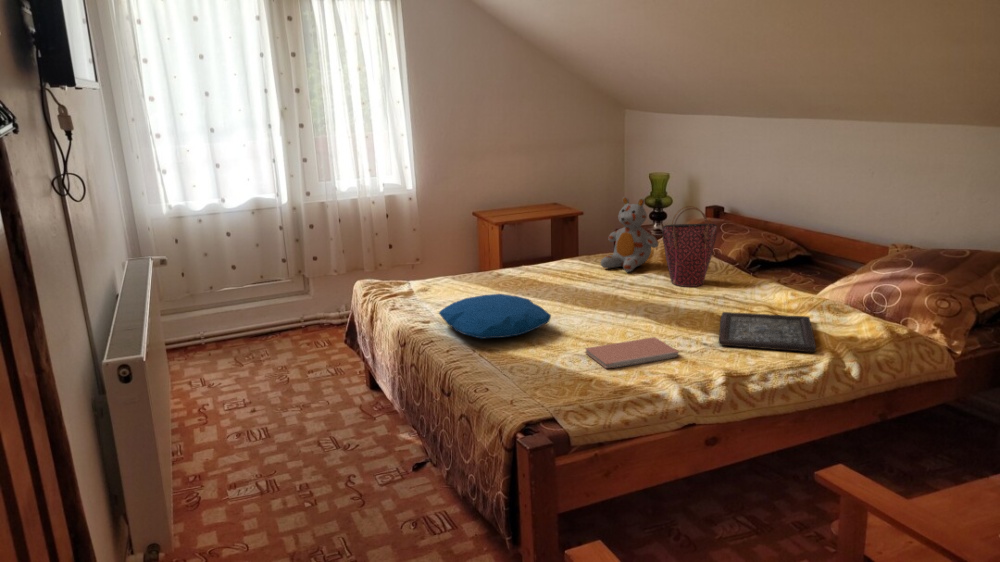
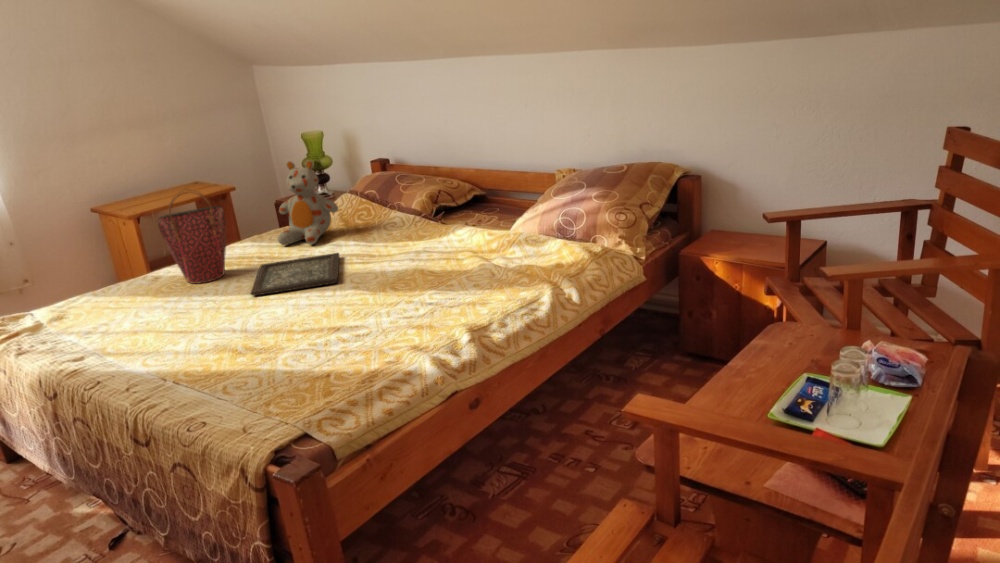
handbag: present [662,206,717,287] -> present [158,189,226,284]
pillow: present [439,294,551,338] -> none [96,300,251,363]
tray: present [719,312,816,352] -> present [251,253,339,296]
notebook: present [585,337,679,368] -> none [306,309,411,358]

